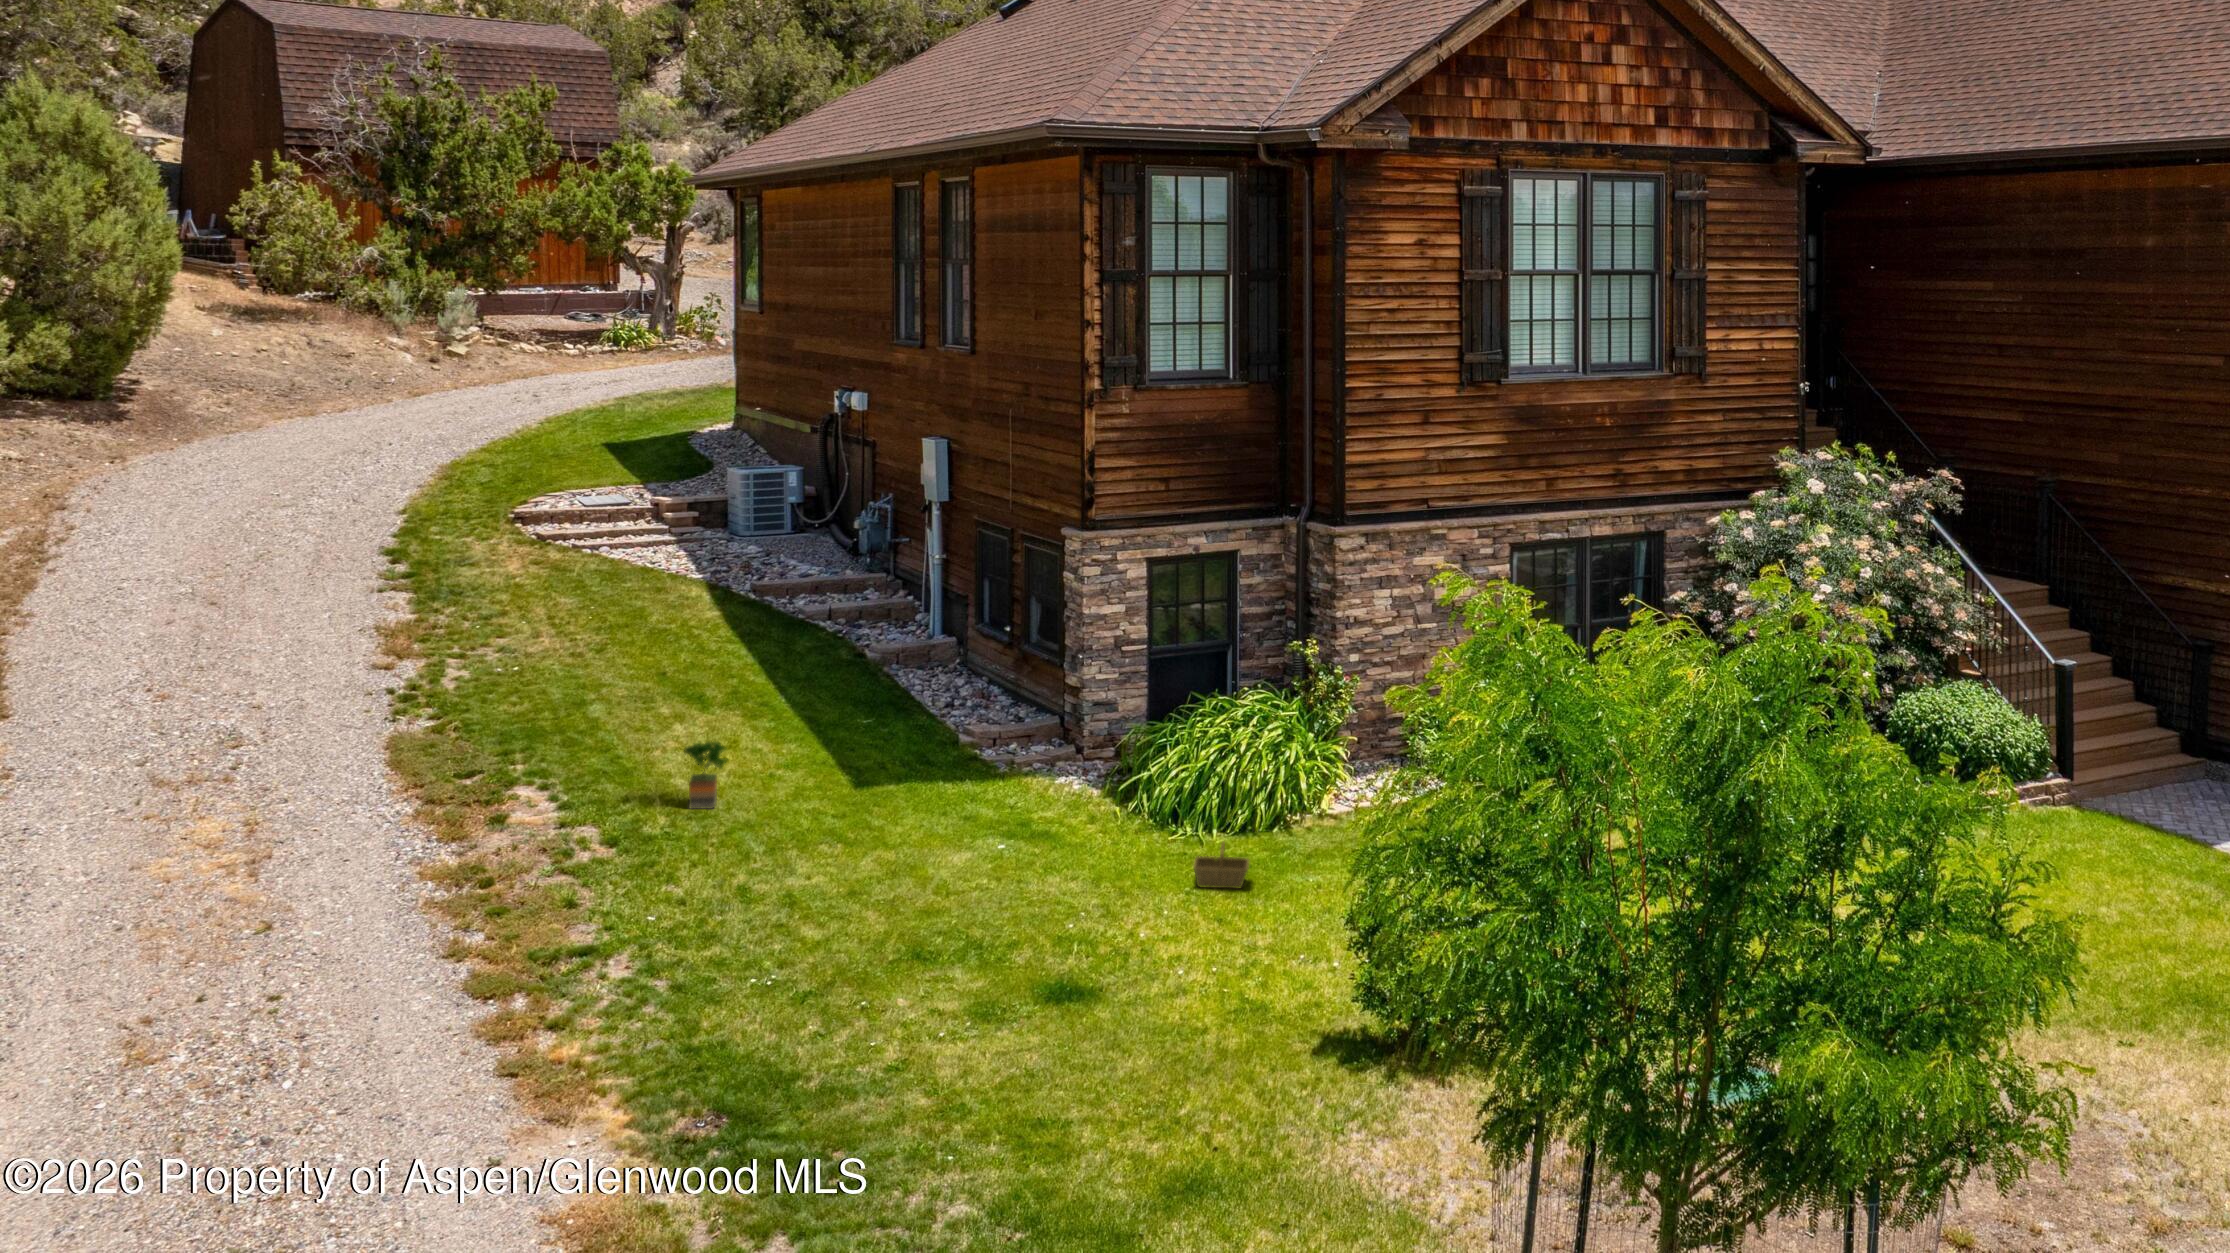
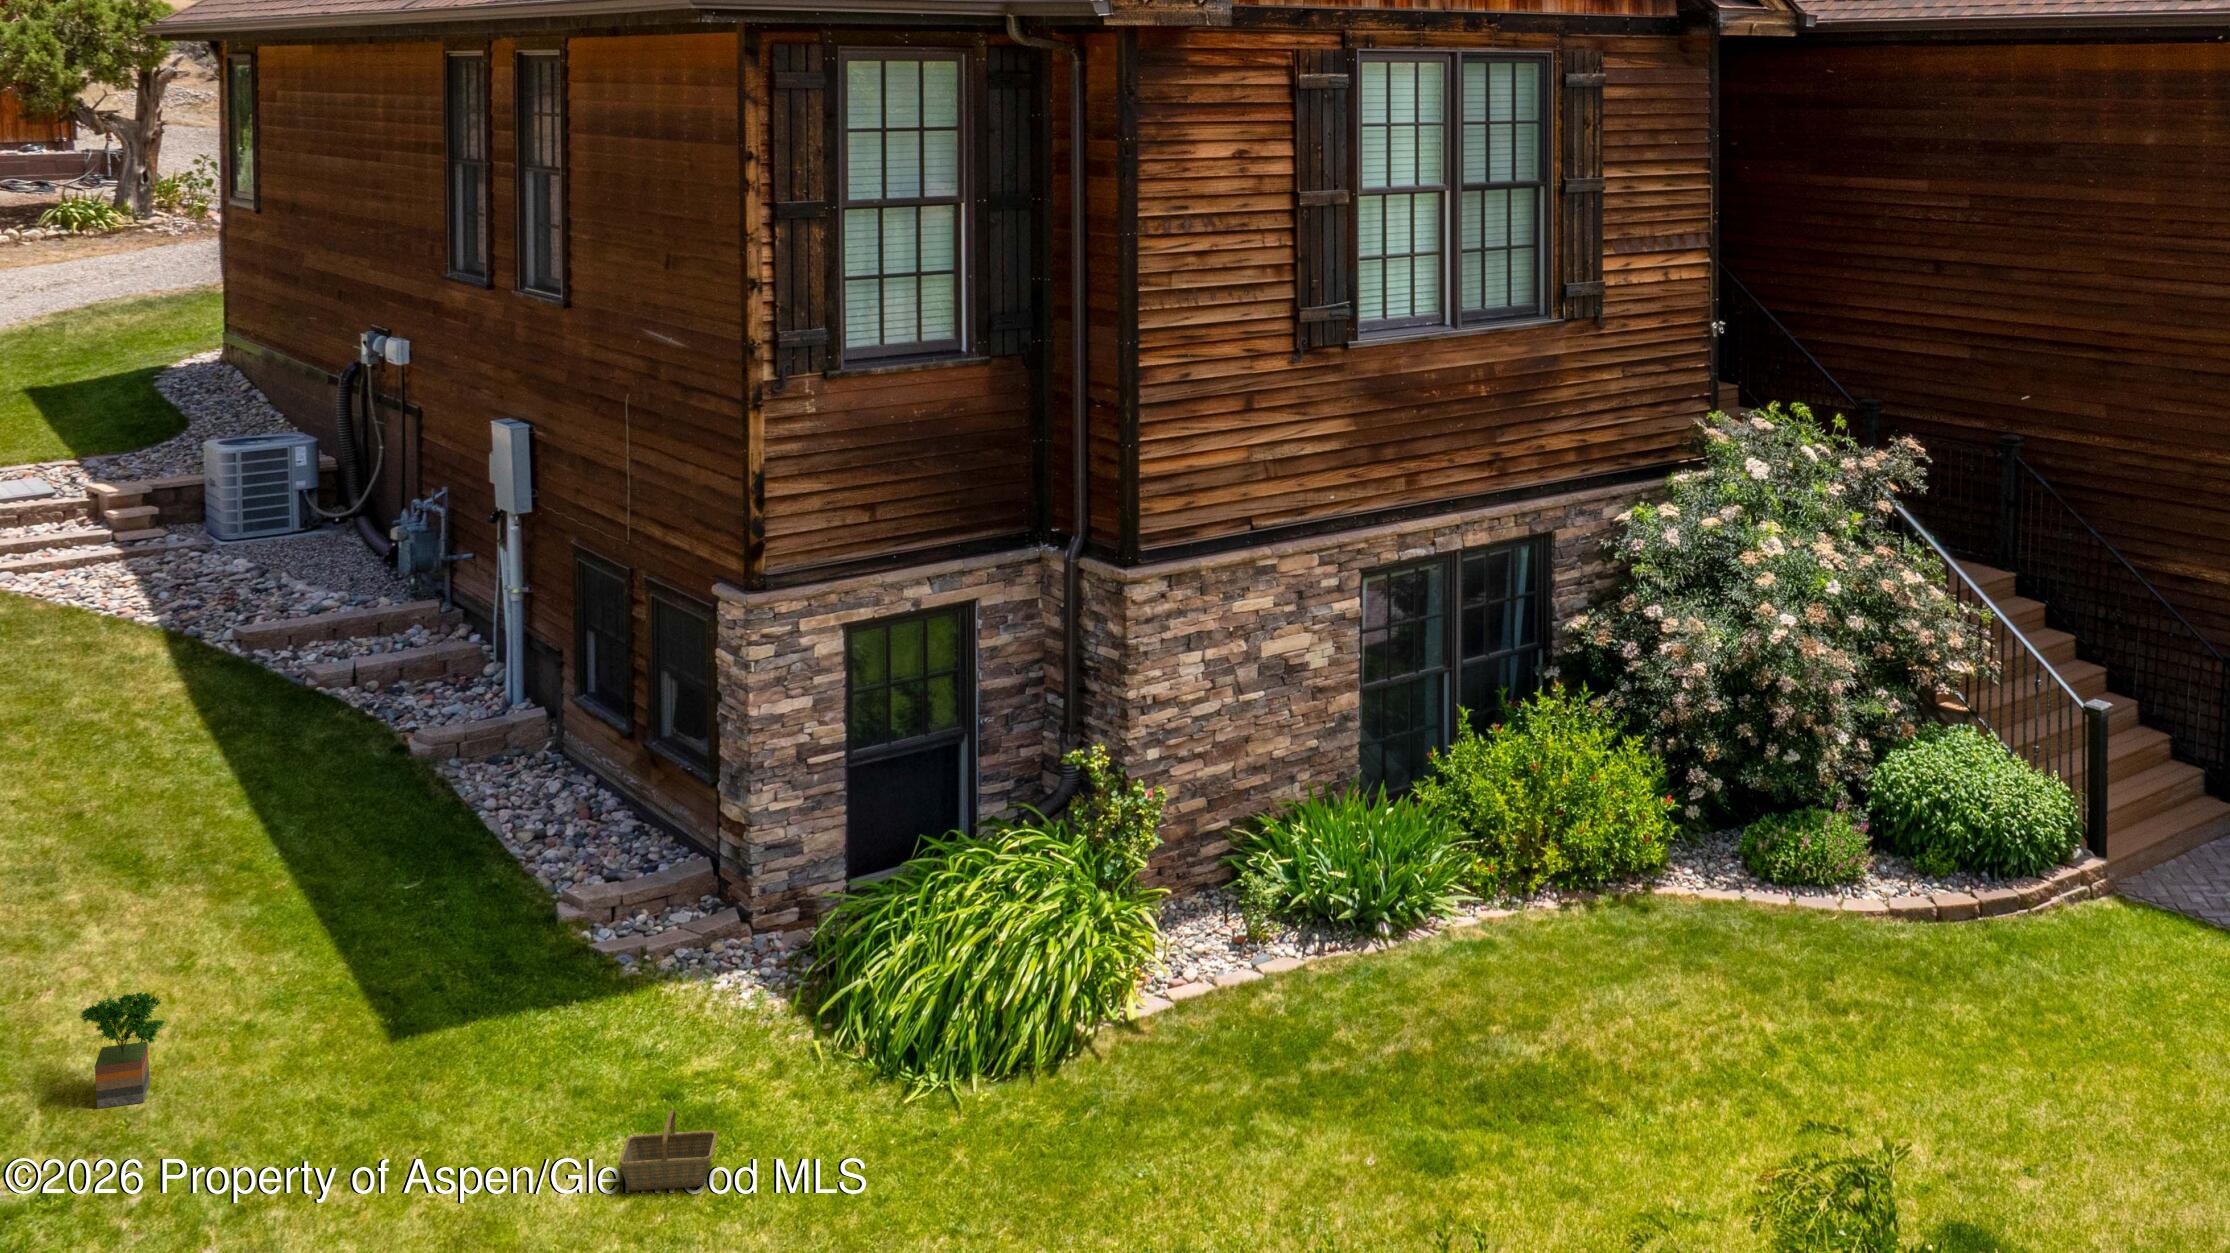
basket: present [1194,842,1249,889] -> present [619,1110,717,1191]

